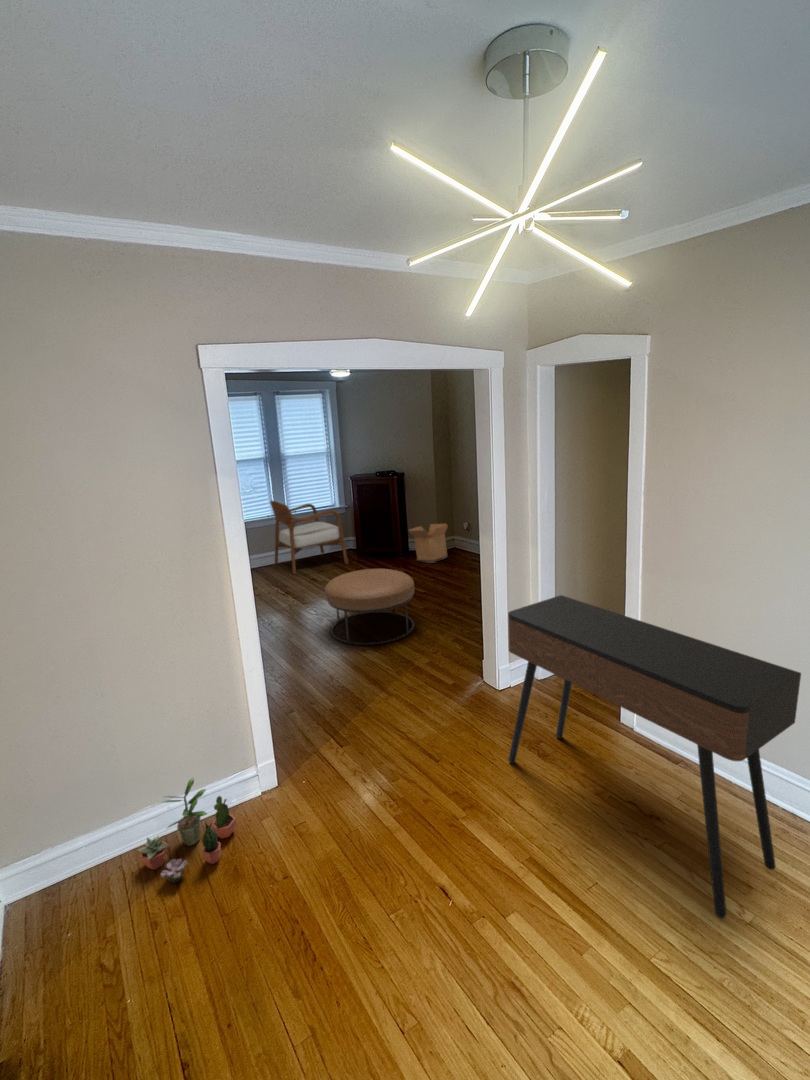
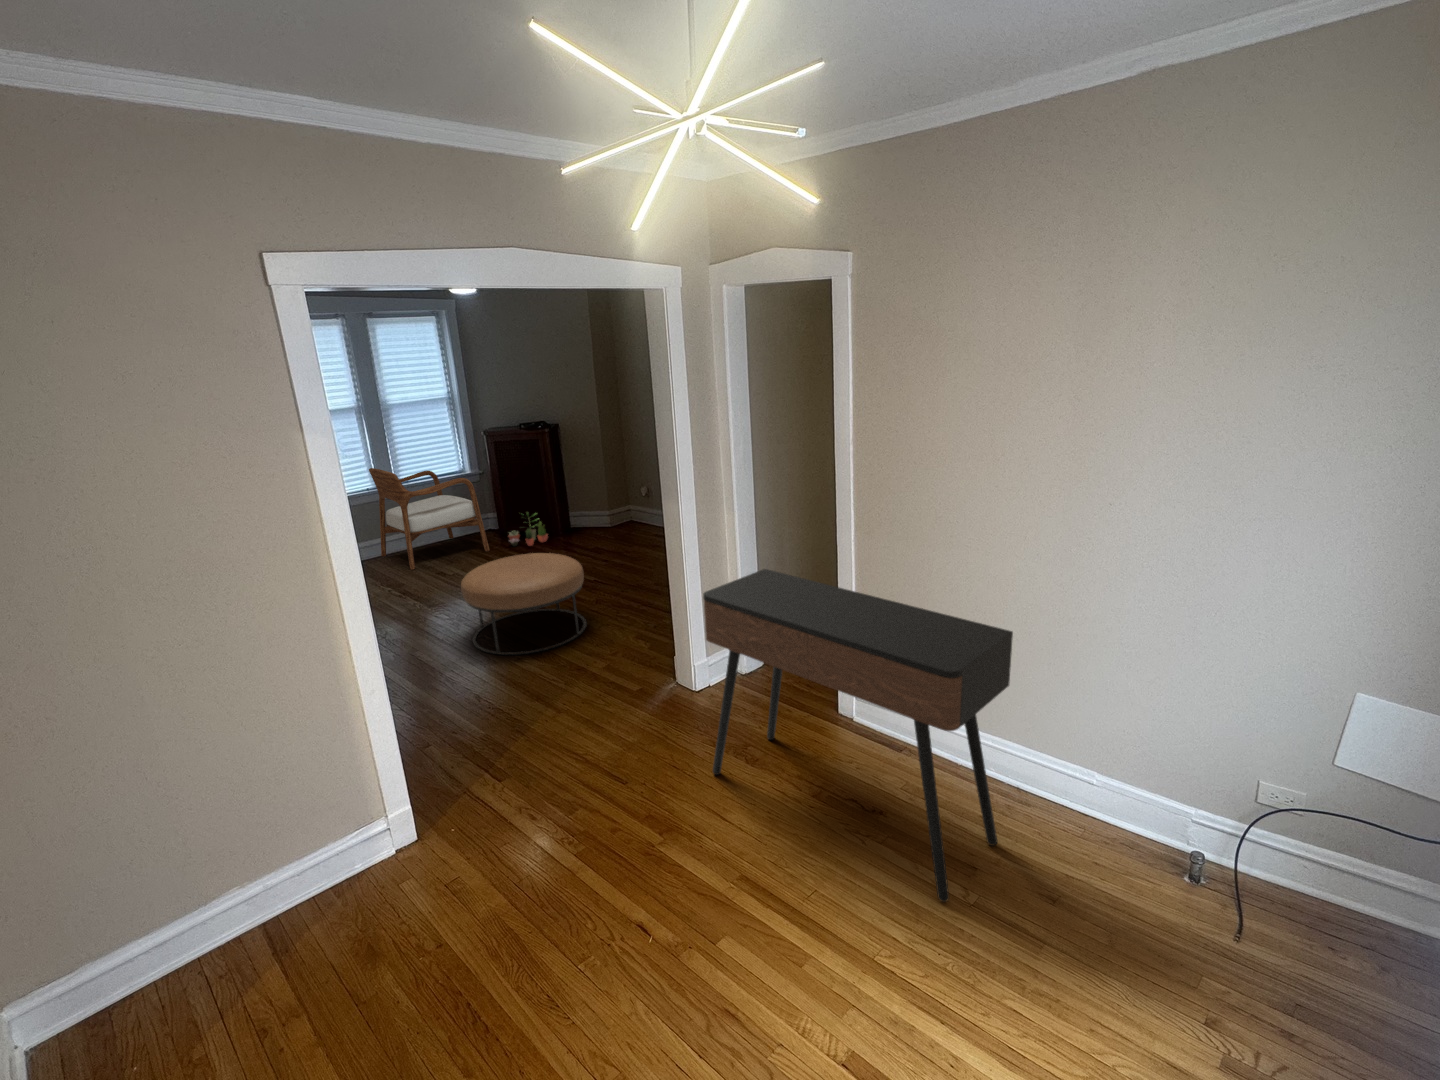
cardboard box: present [409,524,448,563] -> none [570,490,626,543]
potted plant: present [138,778,236,883] -> present [509,512,548,546]

